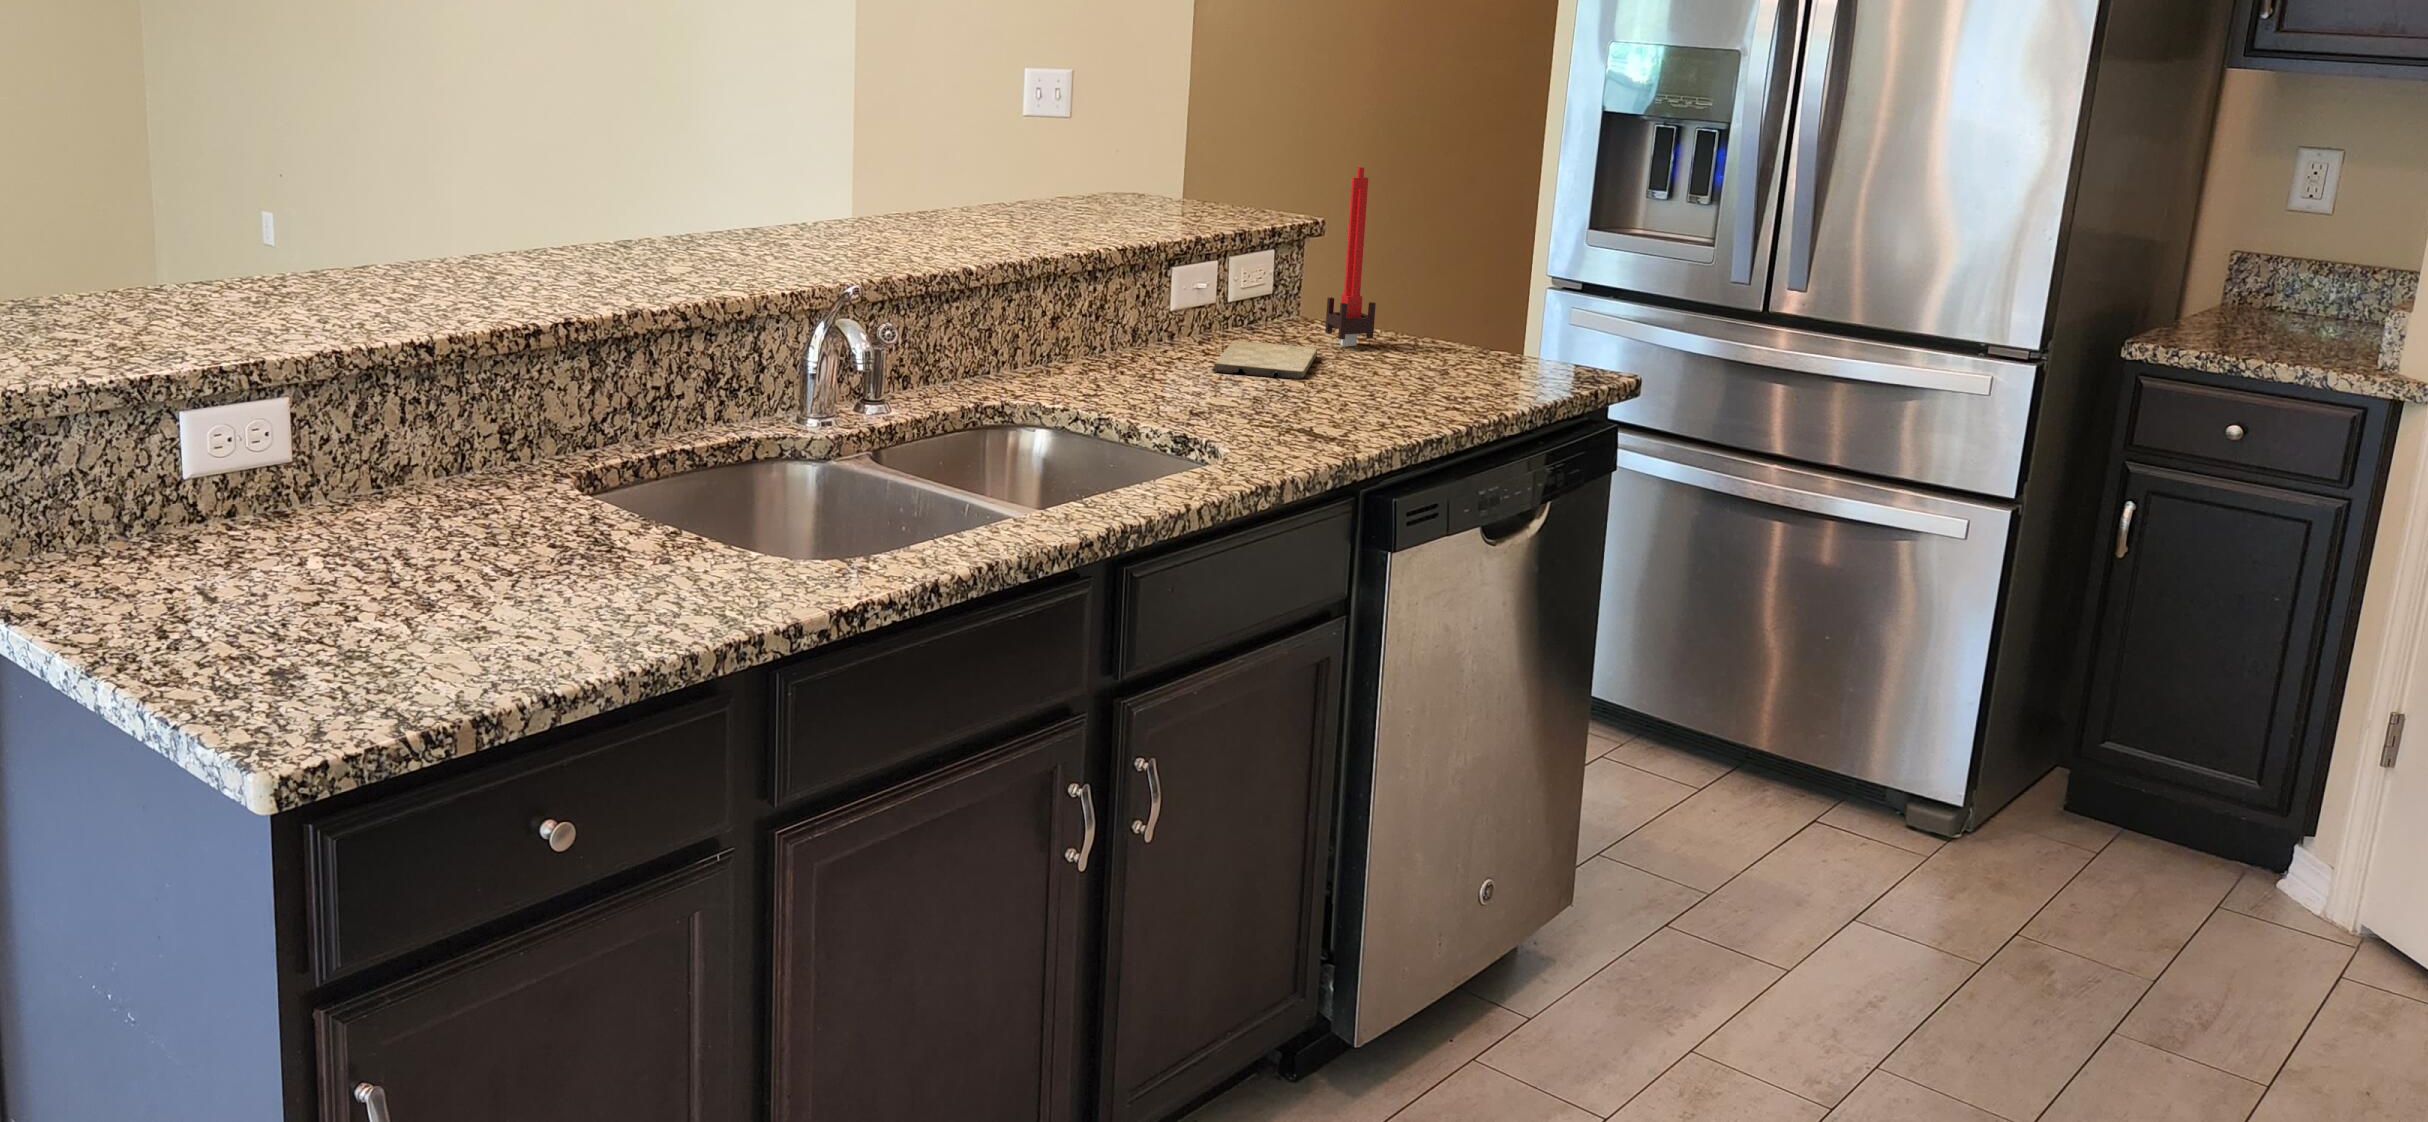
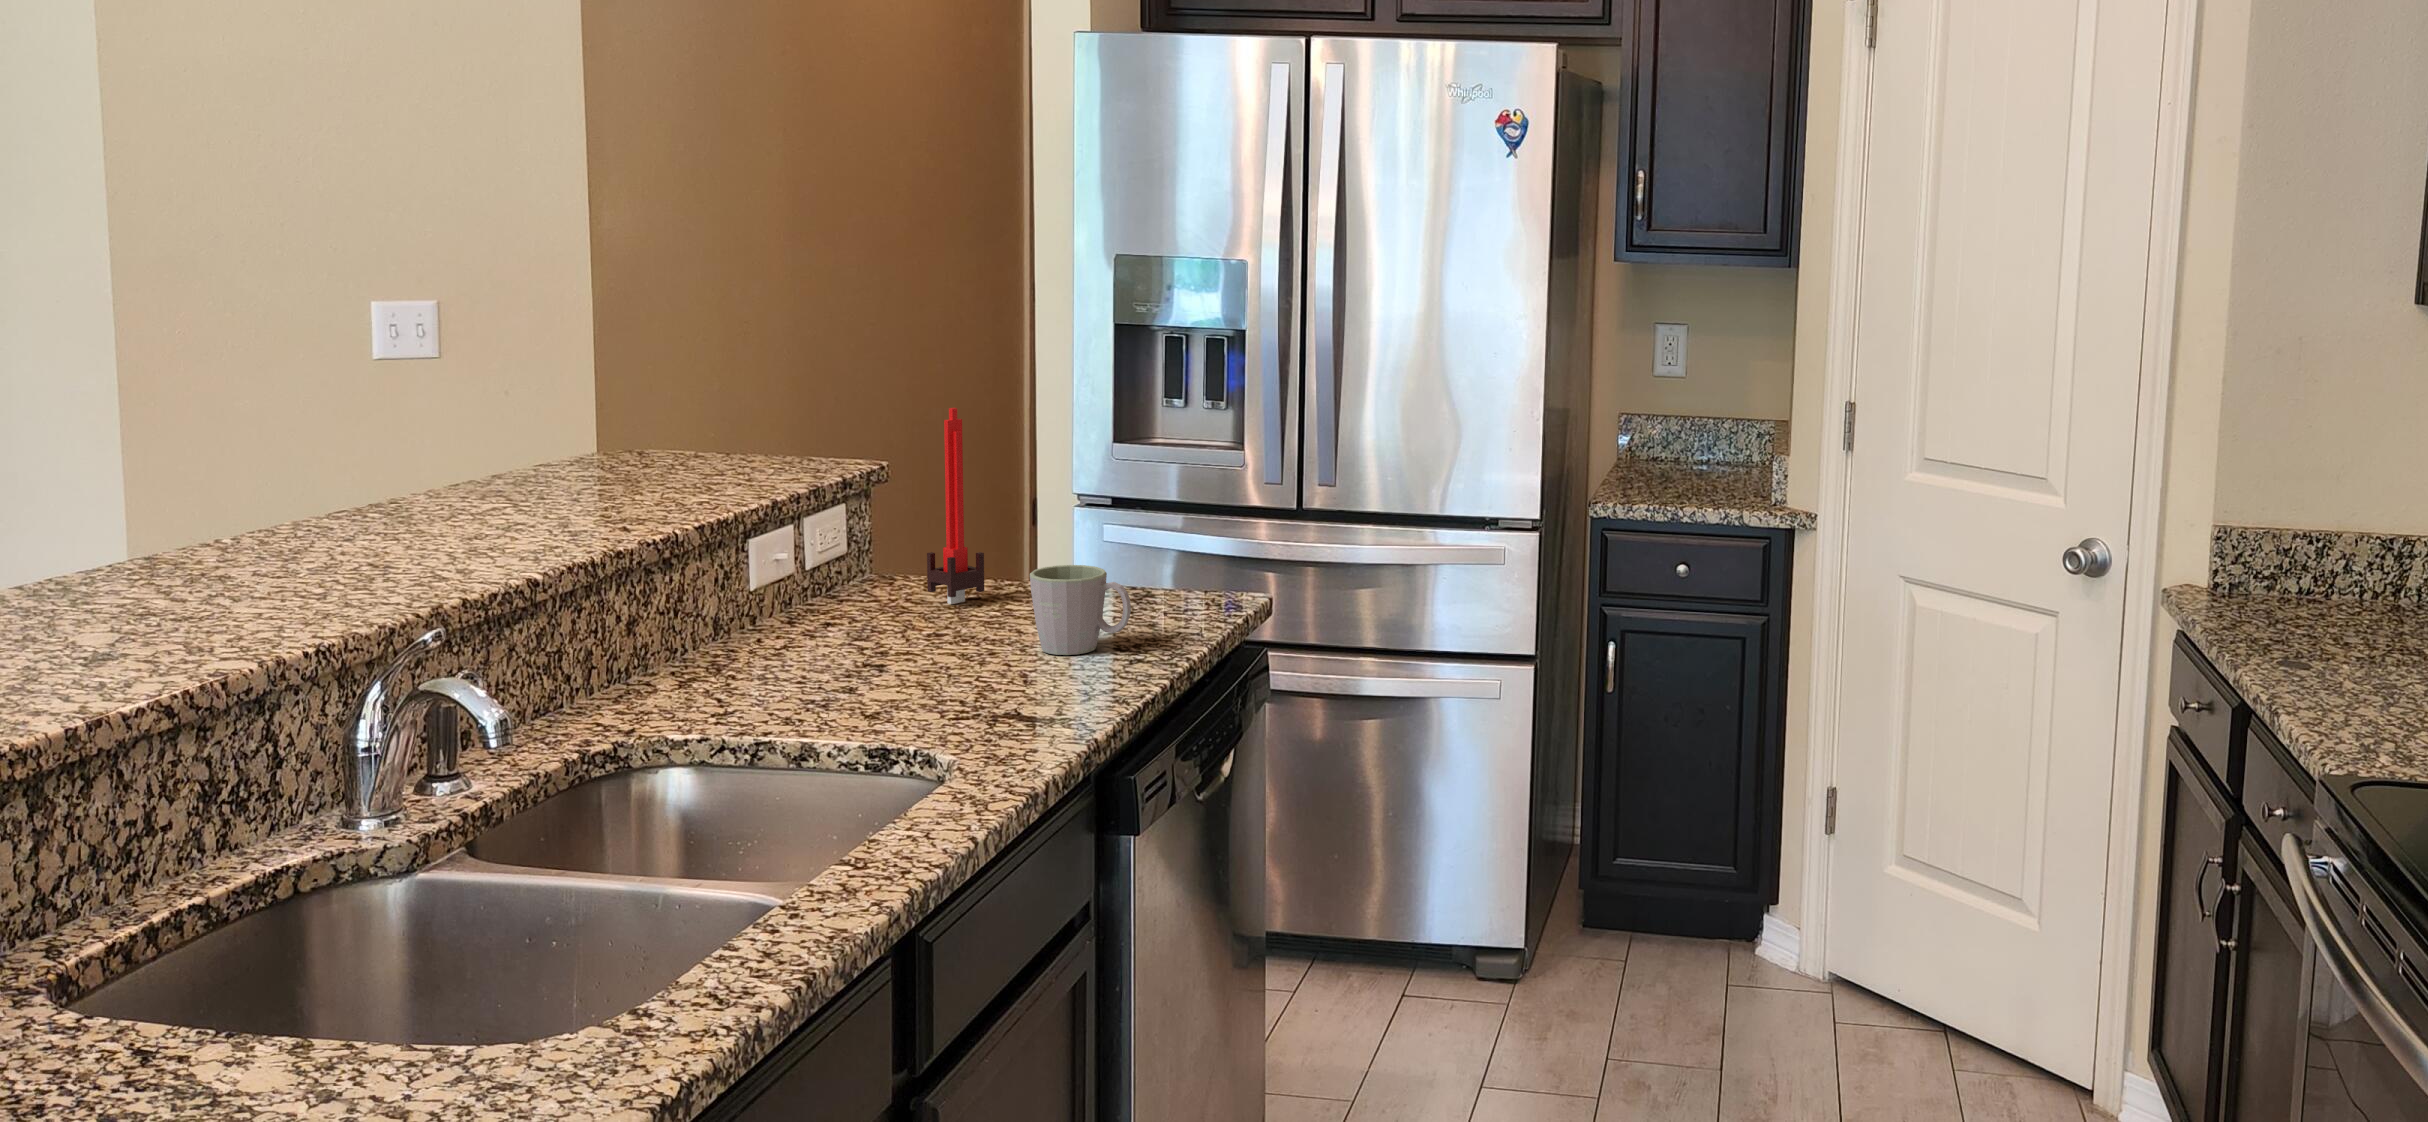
mug: none [1375,316,1460,398] -> present [1030,565,1131,655]
cutting board: present [1213,341,1317,379] -> none [834,611,947,657]

